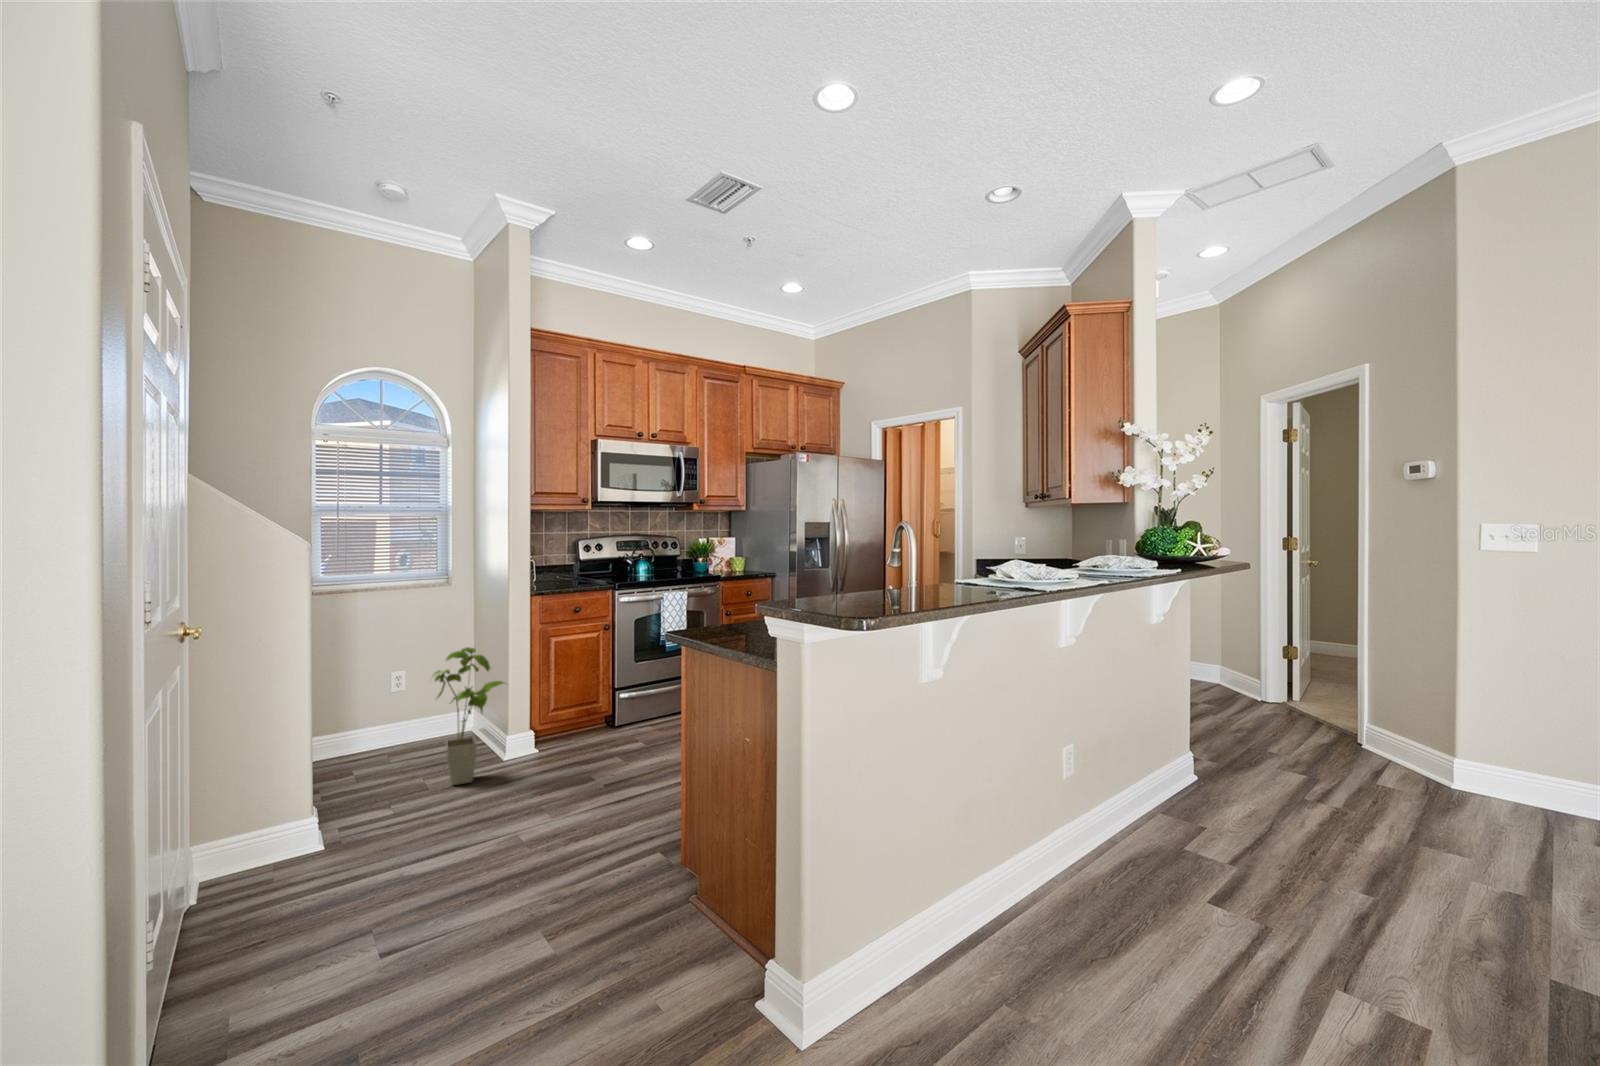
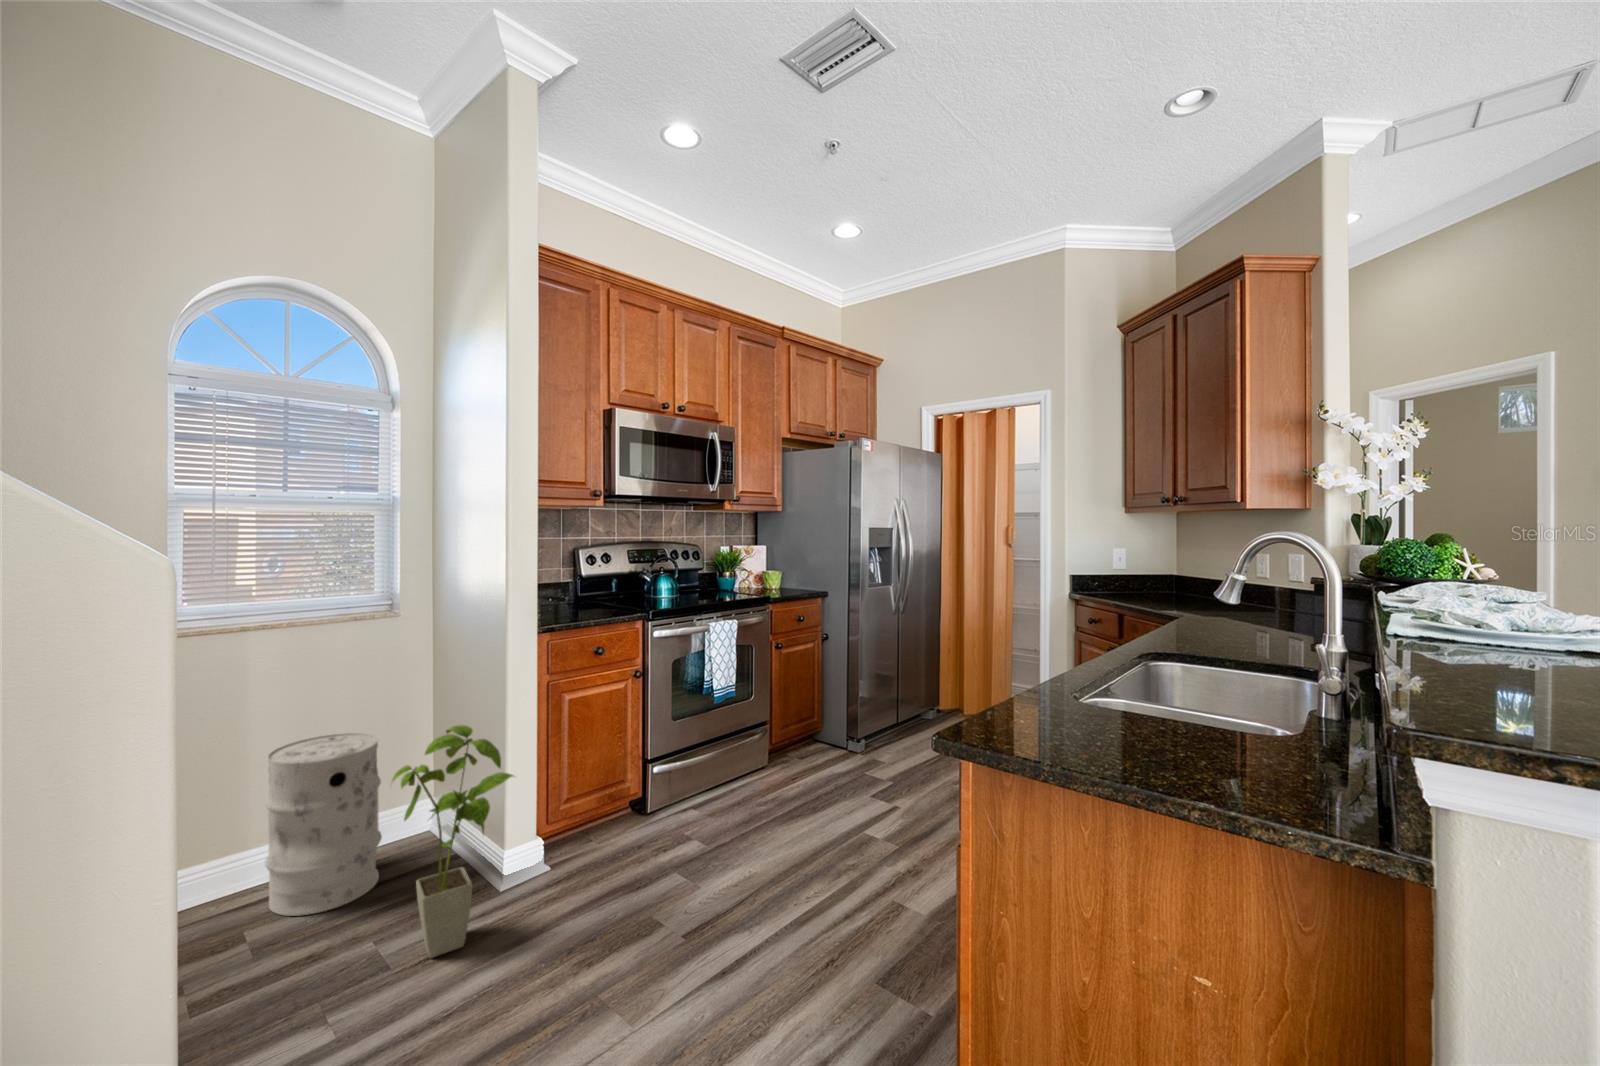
trash can: none [367,659,435,764] -> present [265,733,382,916]

